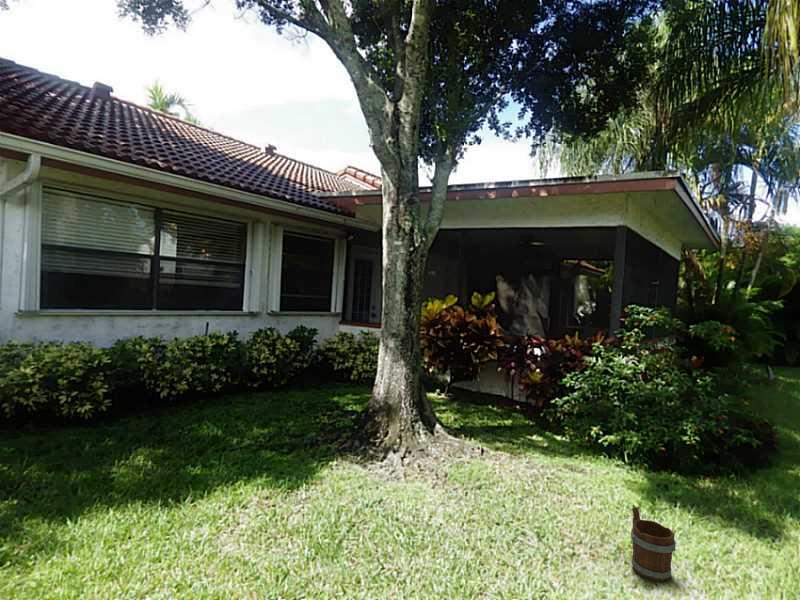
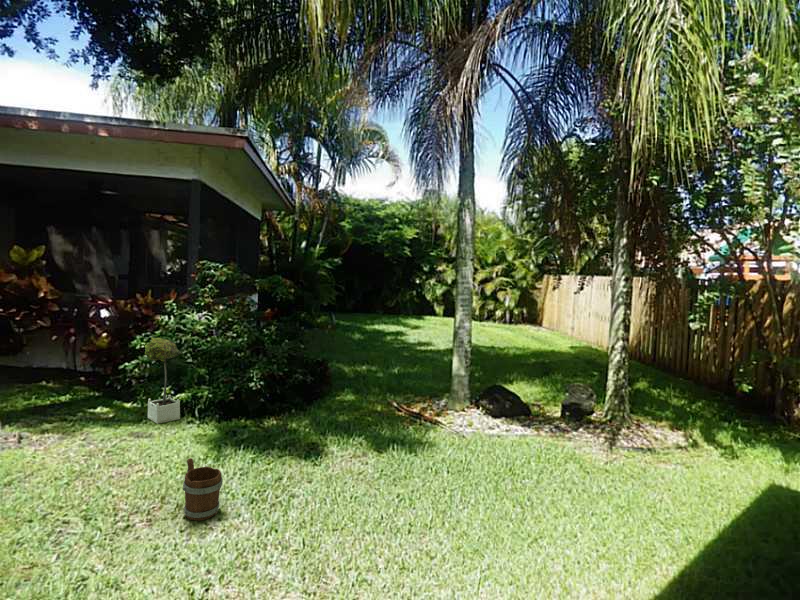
potted tree: none [577,376,612,462] -> present [145,337,182,424]

